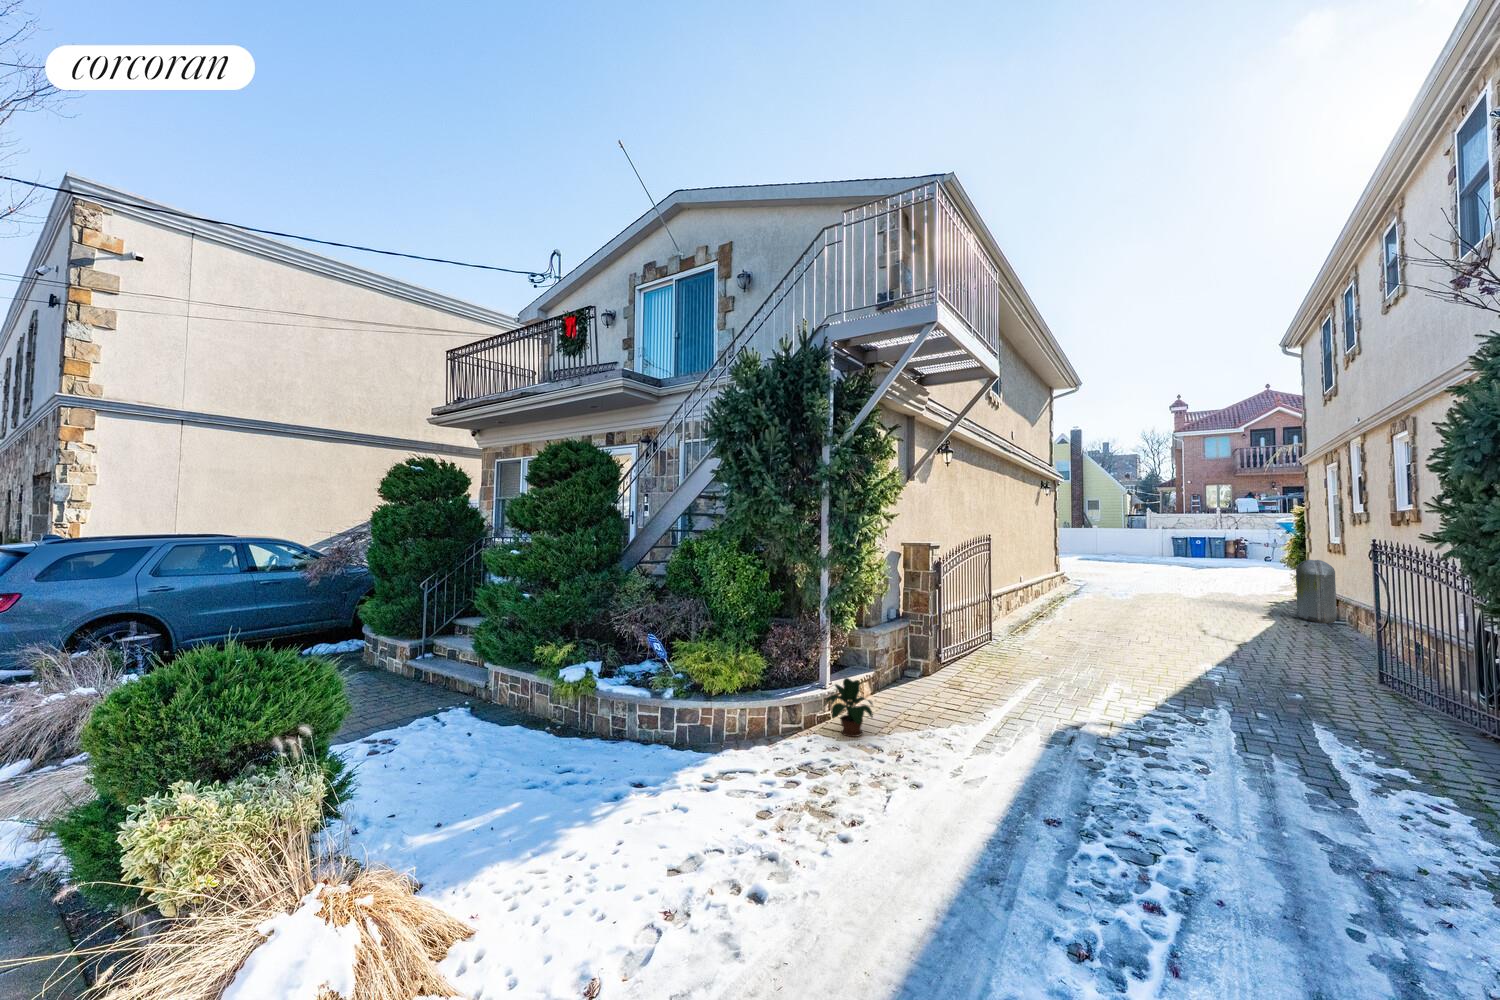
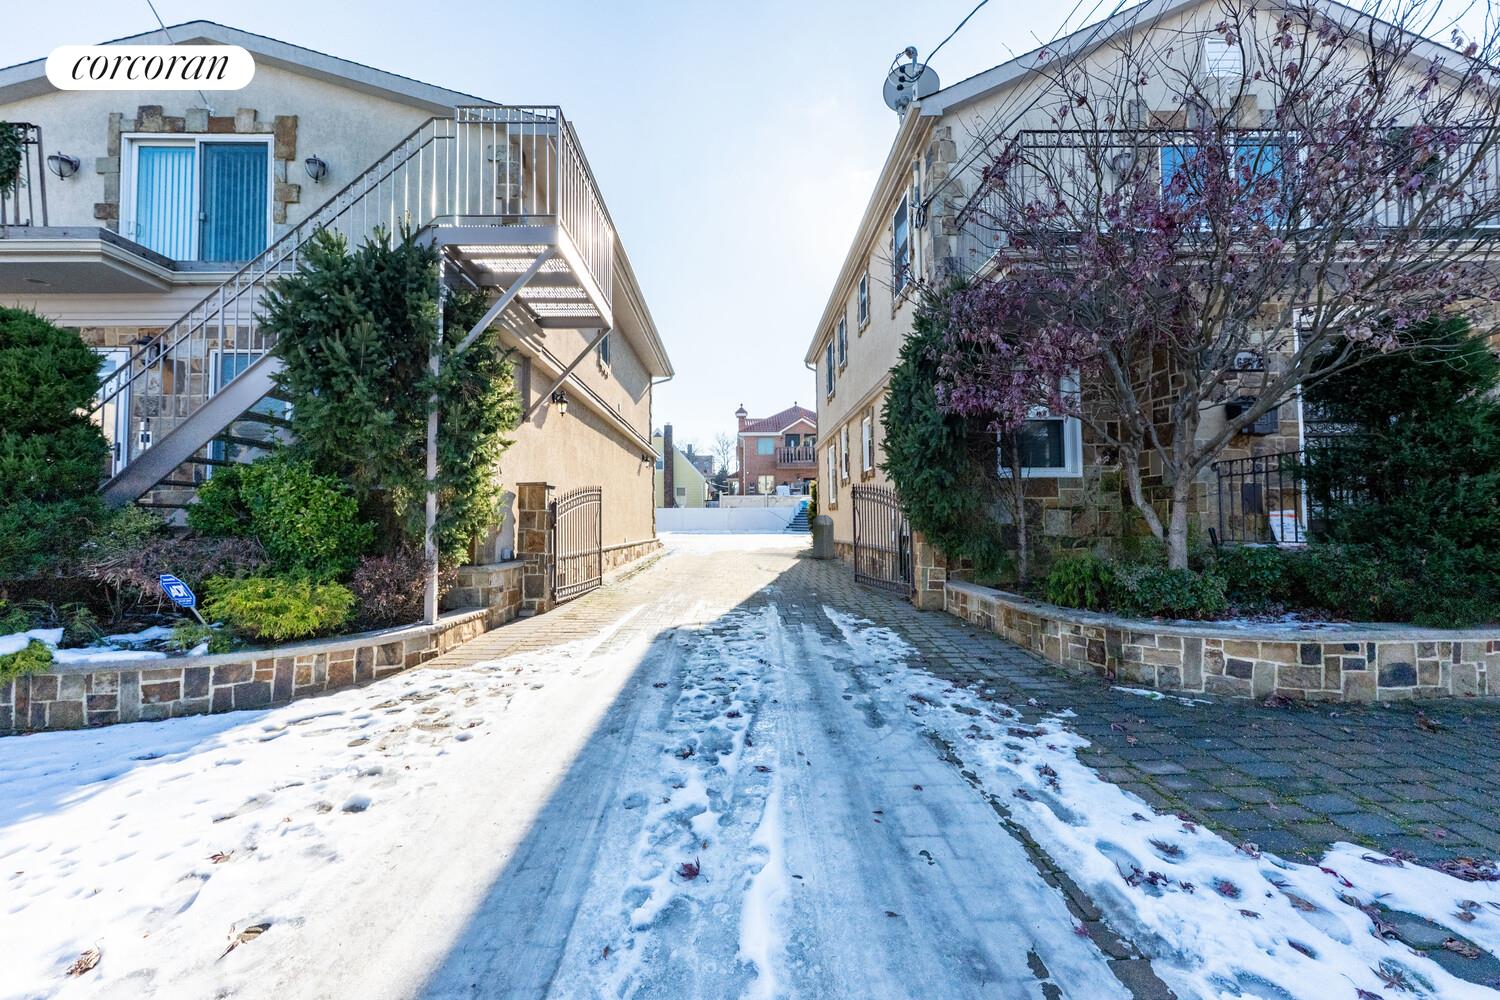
potted plant: present [824,678,873,737] -> none [429,605,490,668]

